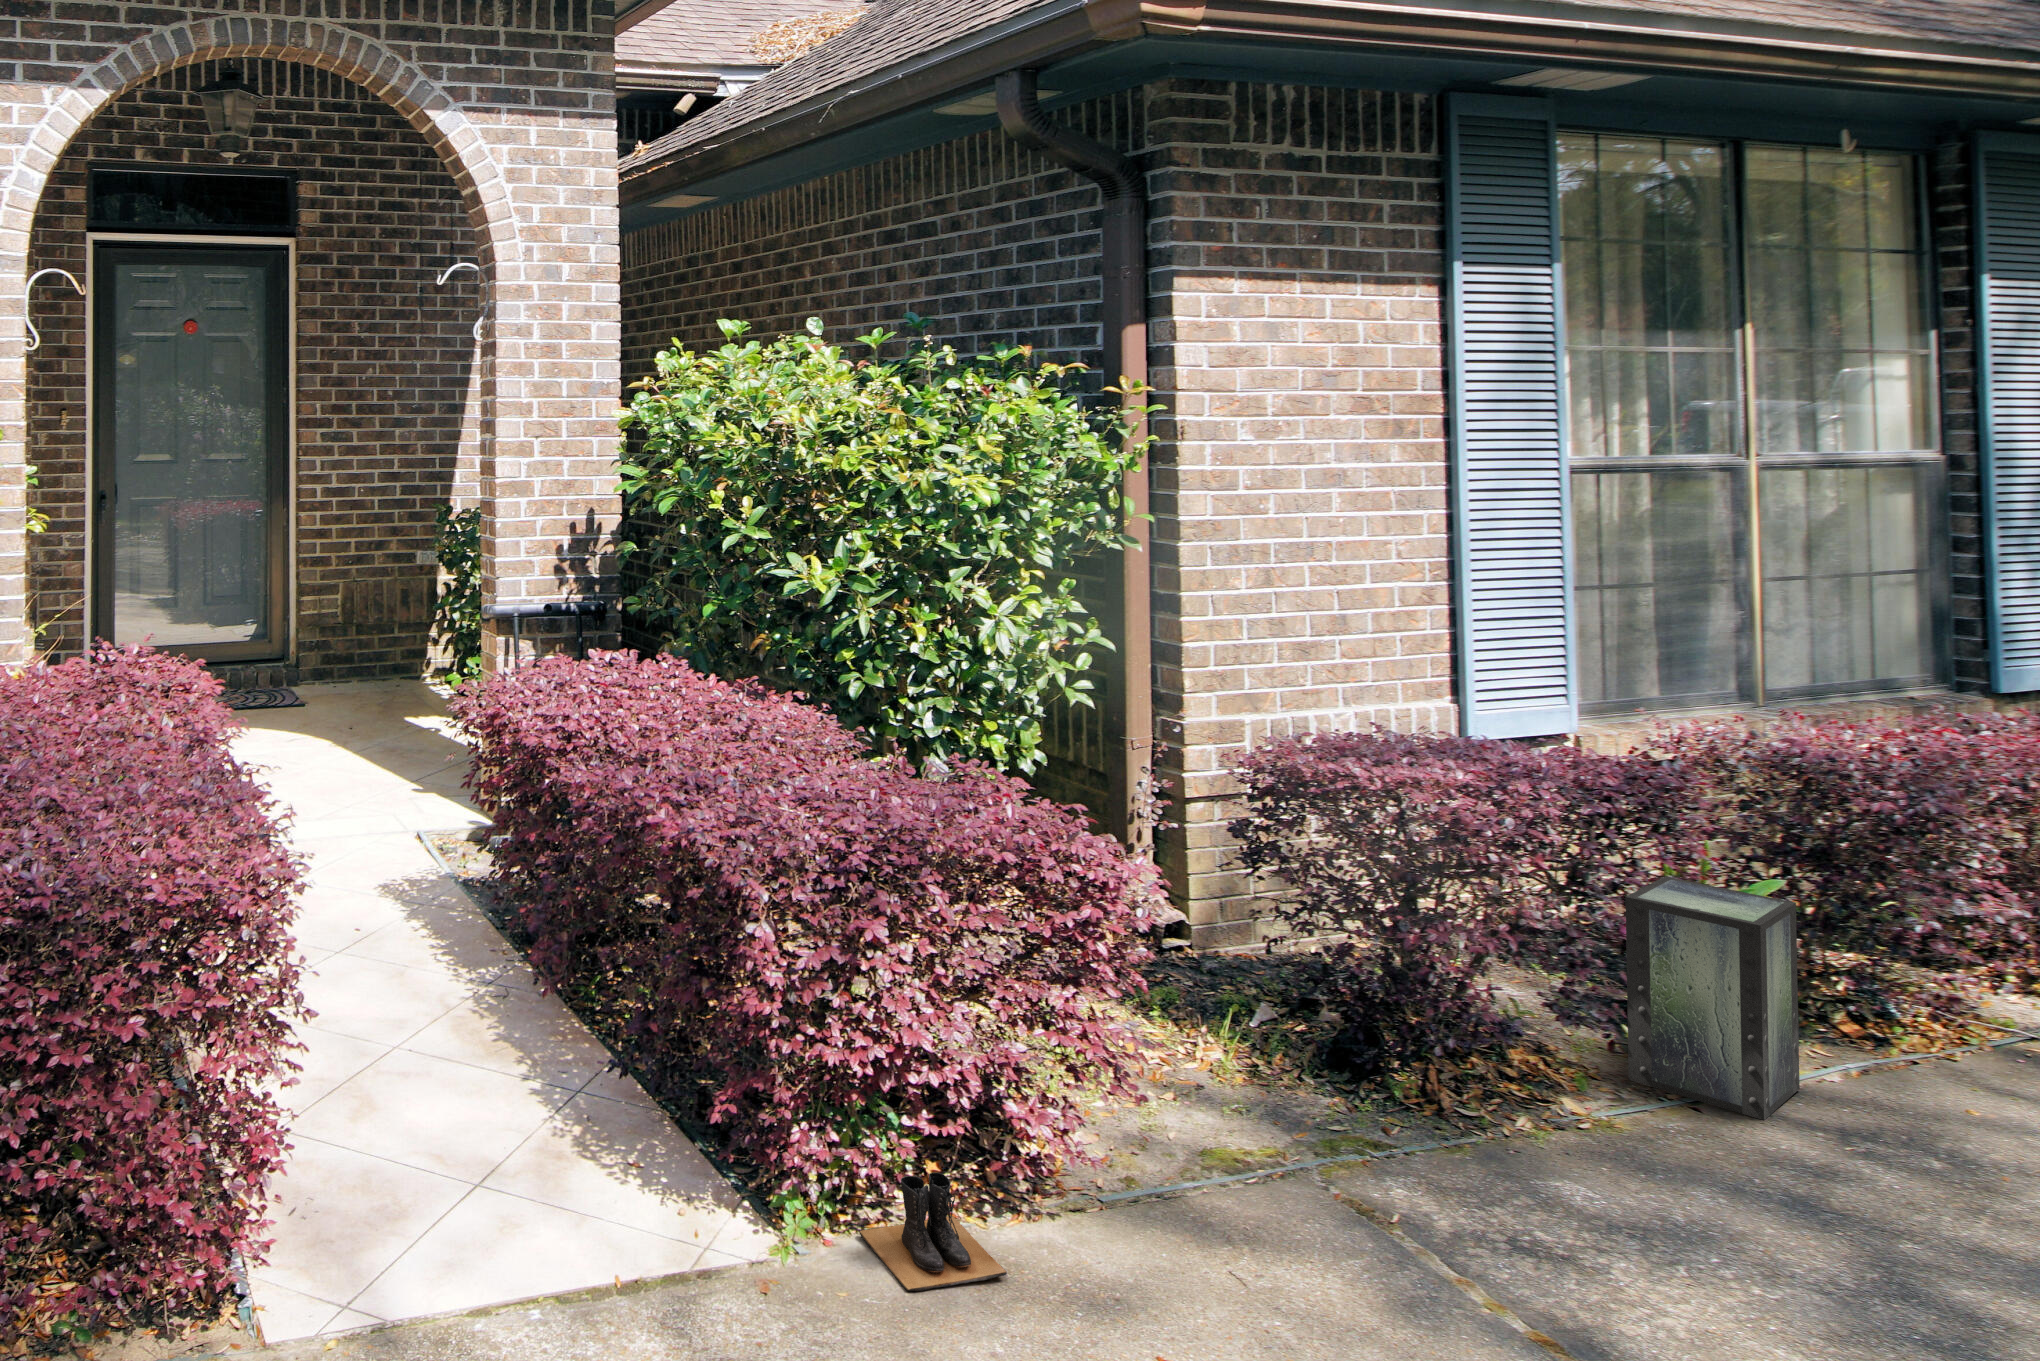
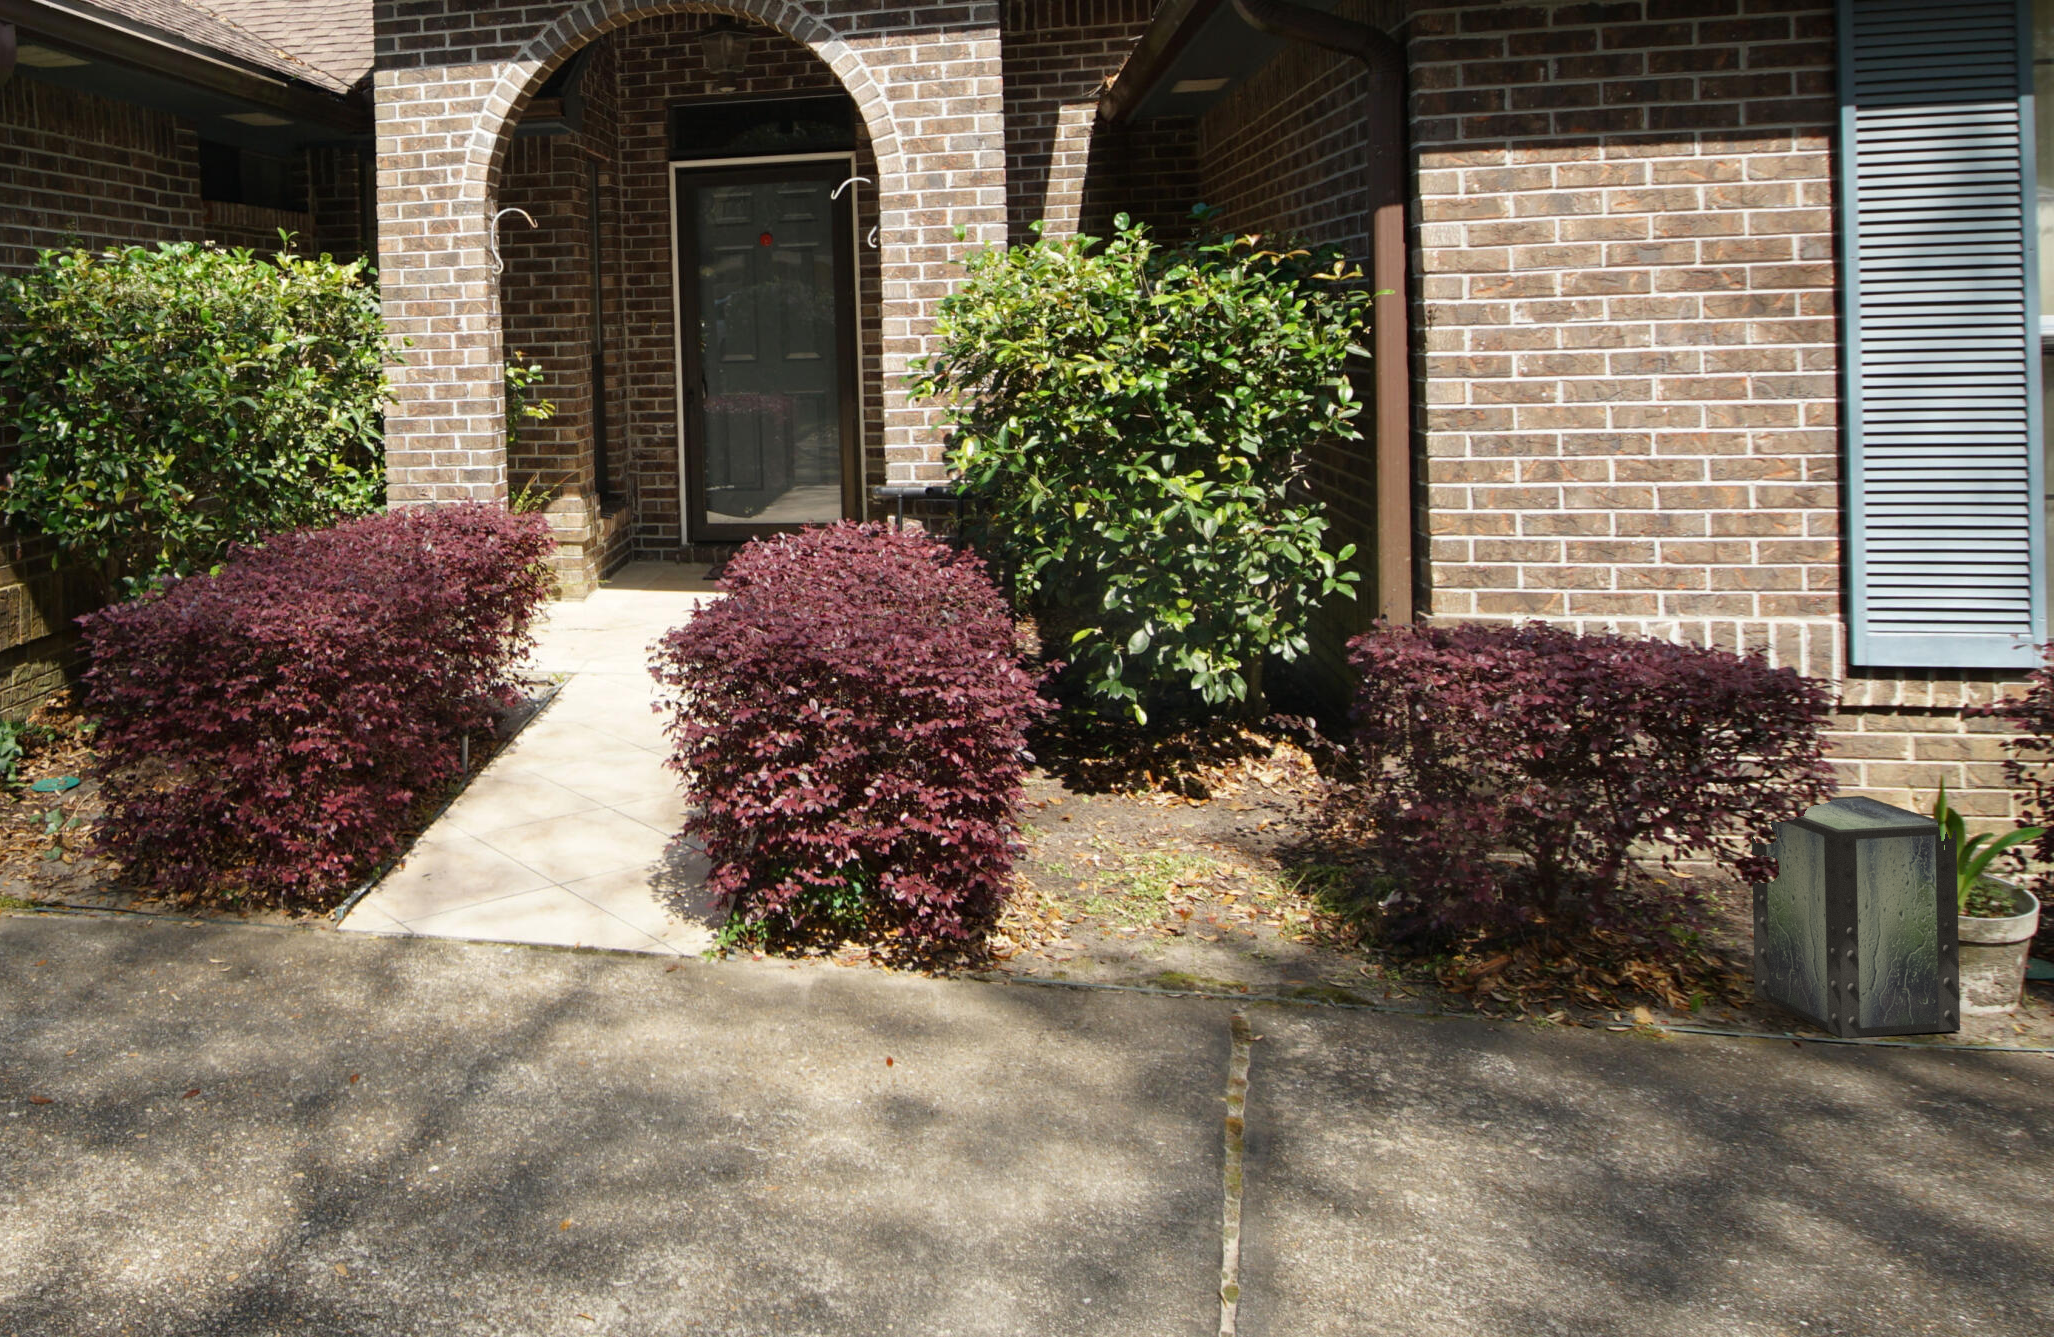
boots: present [860,1172,1007,1291] -> none [767,896,864,968]

